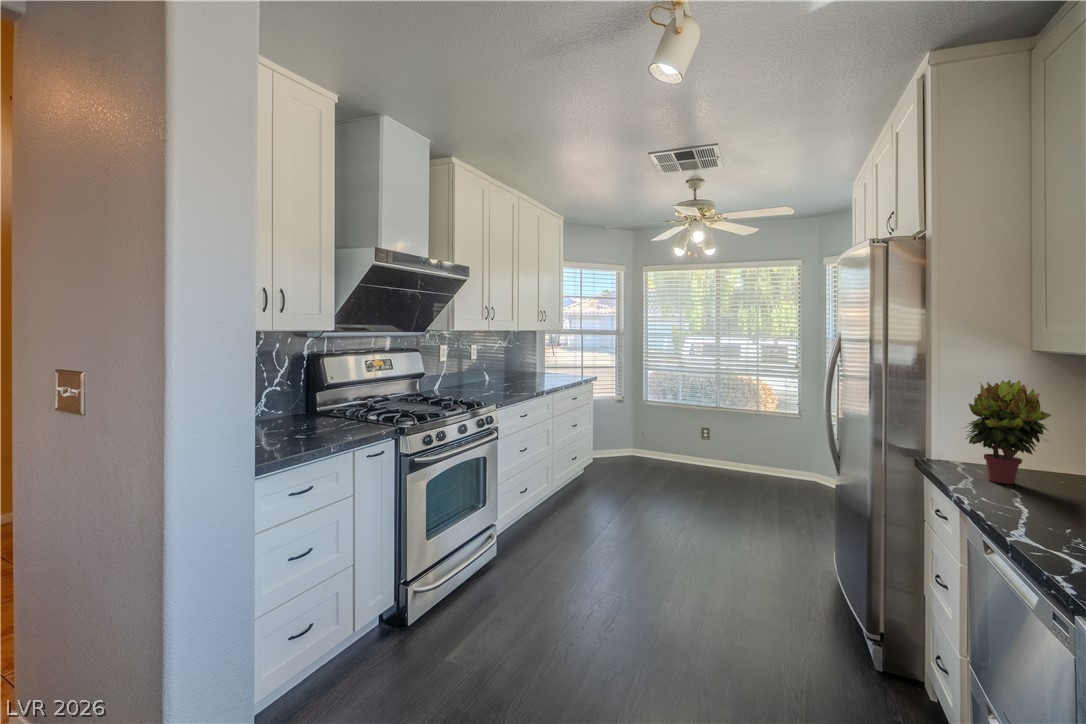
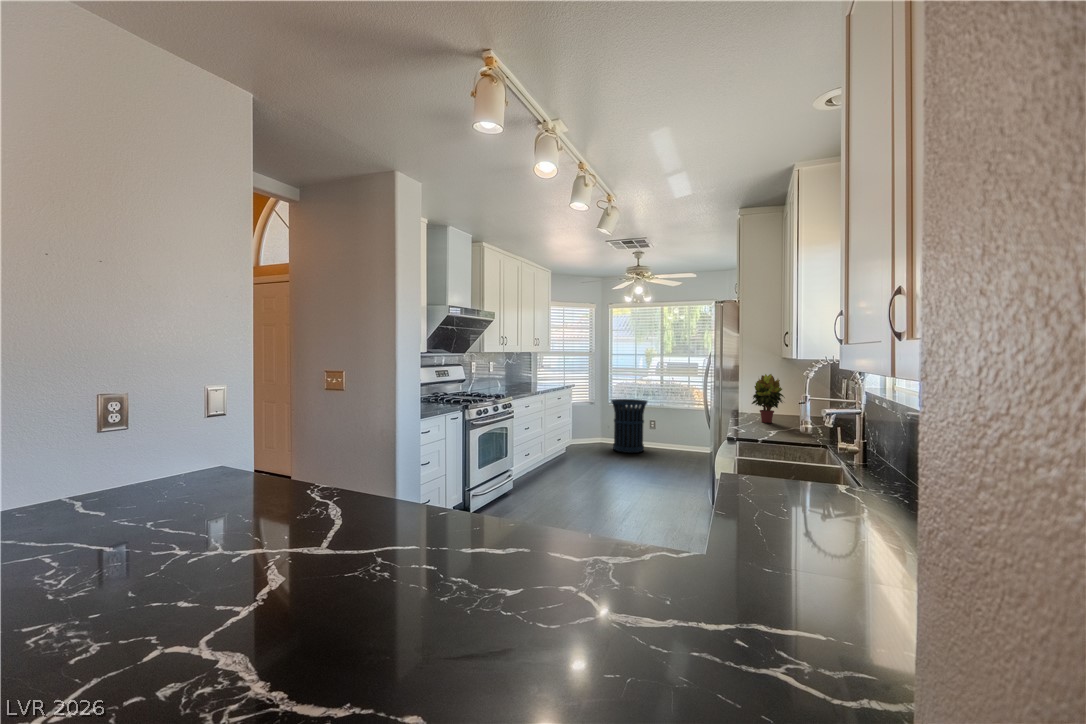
trash can: none [647,396,700,473] -> present [611,399,647,453]

